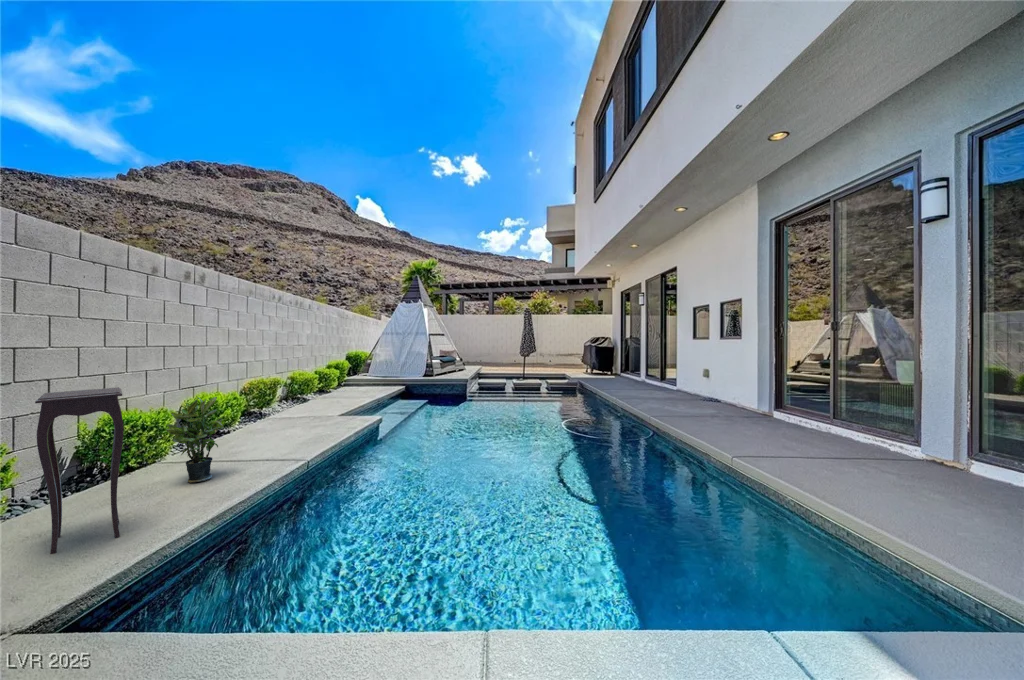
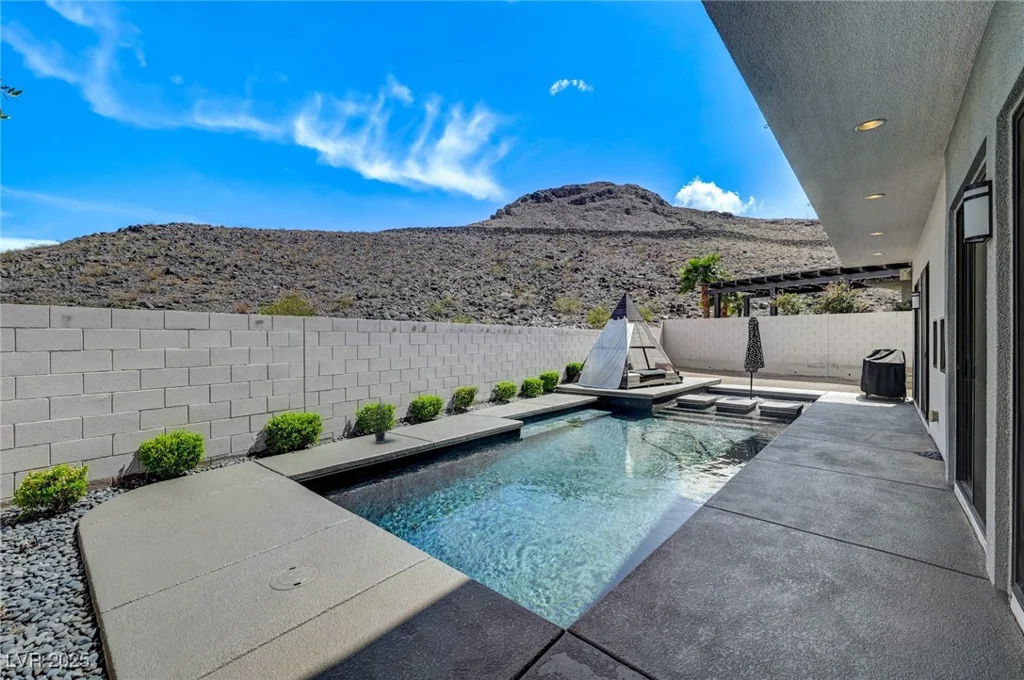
side table: present [35,387,123,554] -> none [309,399,340,458]

